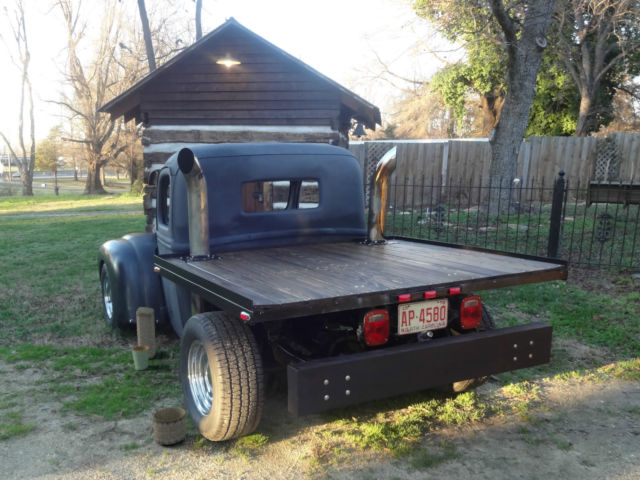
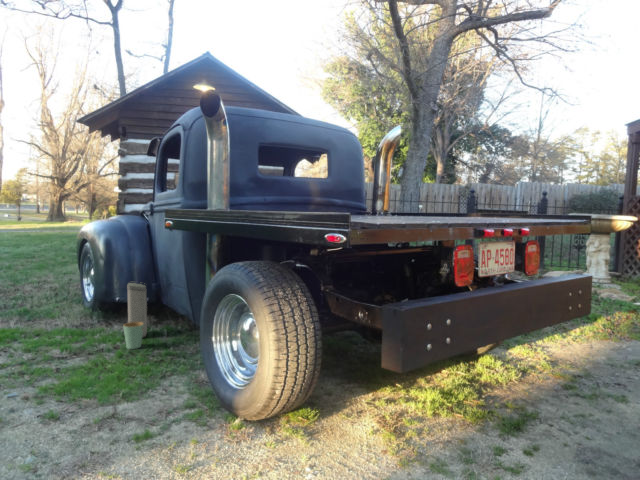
planter: present [153,407,186,445] -> none [172,381,215,430]

